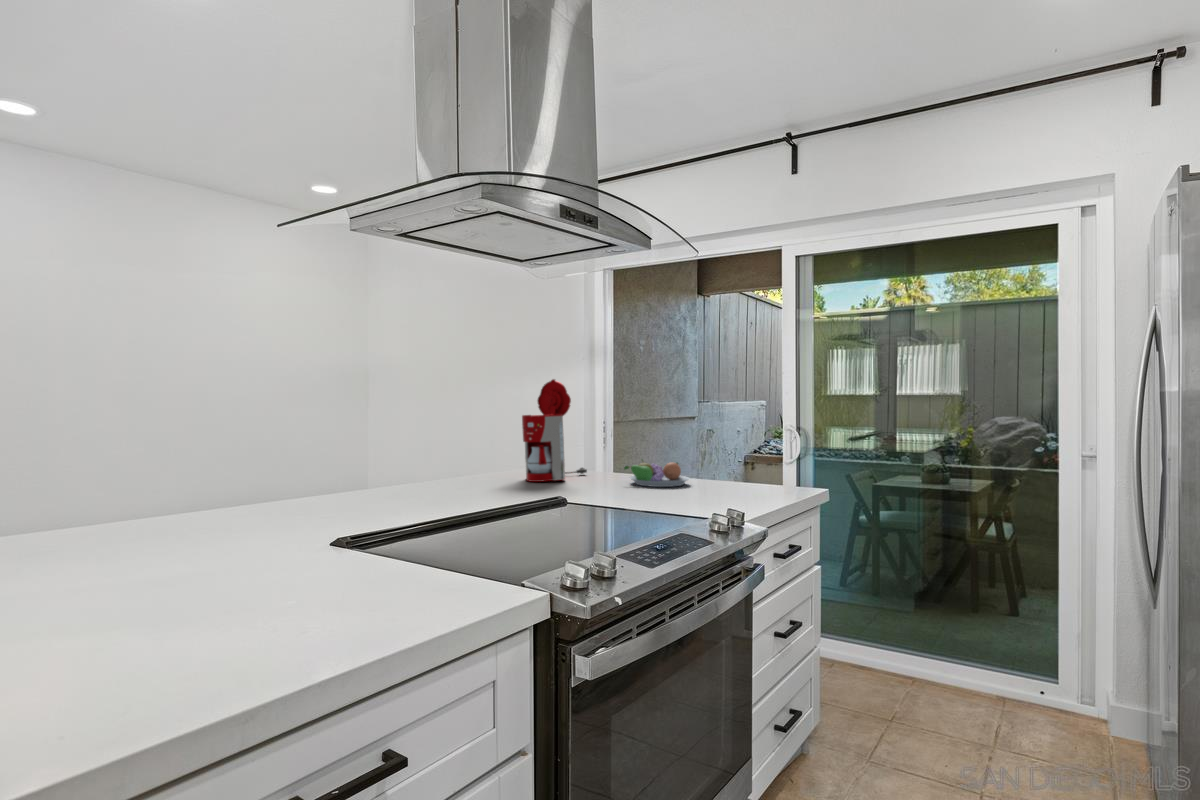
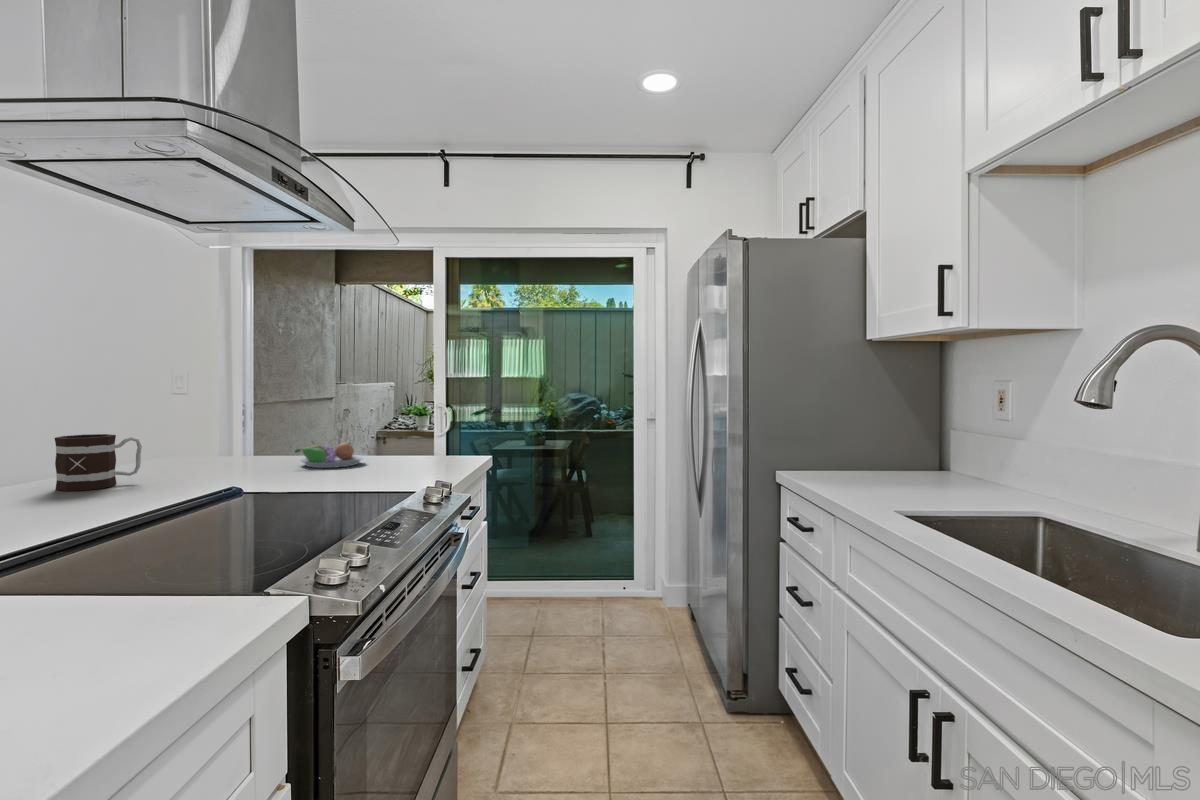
coffee maker: present [522,379,587,482] -> none [161,359,243,474]
mug: none [448,444,504,489] -> present [55,434,142,491]

